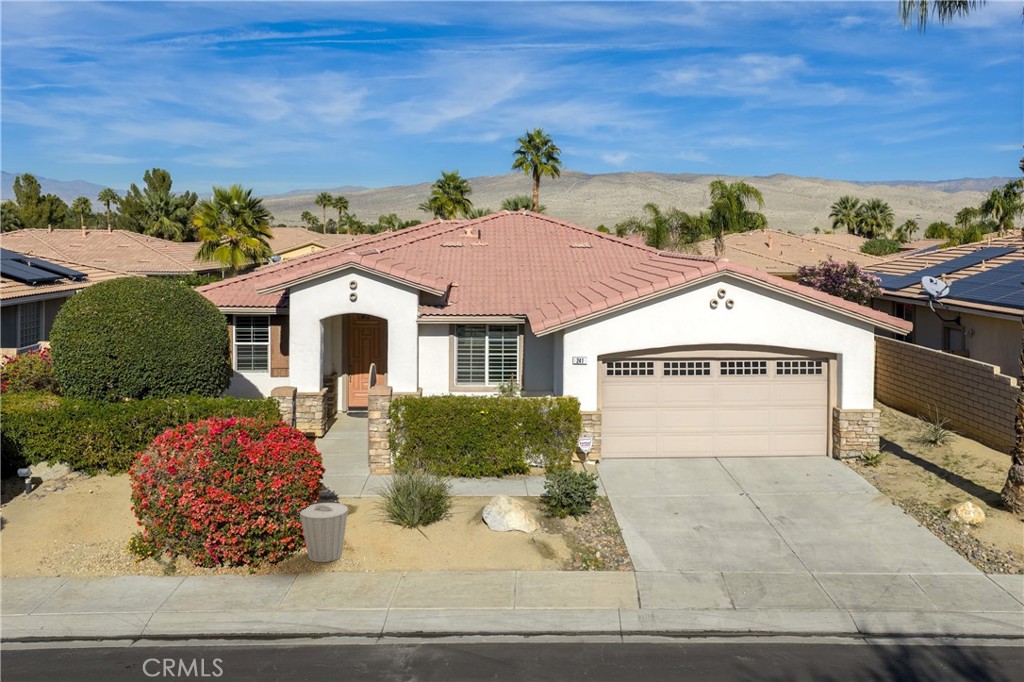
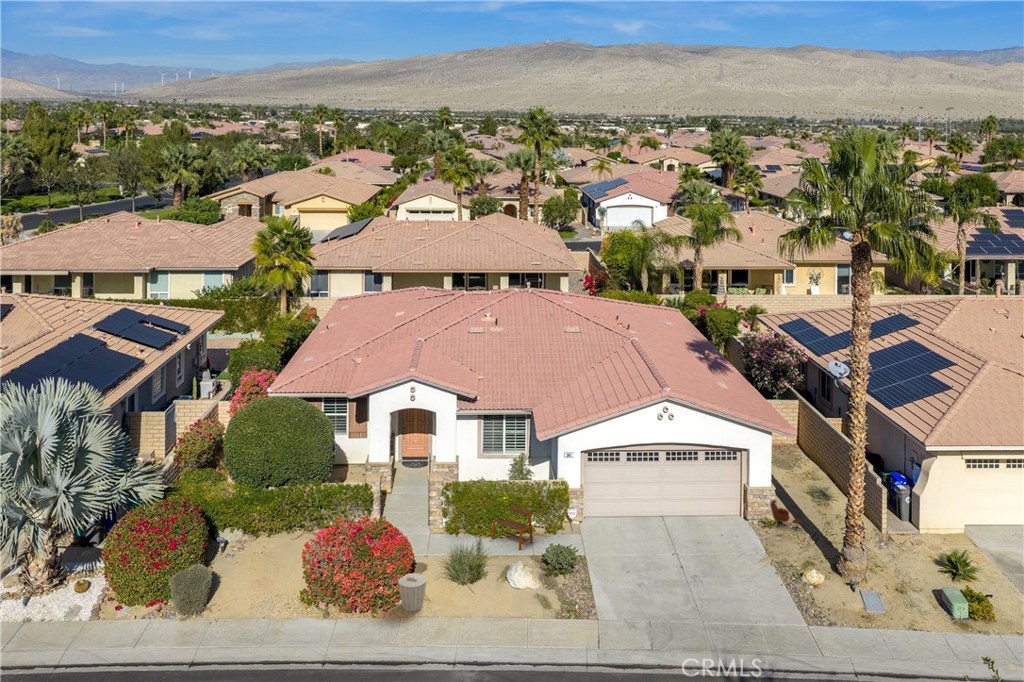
bench: none [464,426,526,491] -> present [492,504,533,550]
lounge chair: none [876,428,928,471] -> present [770,500,802,529]

